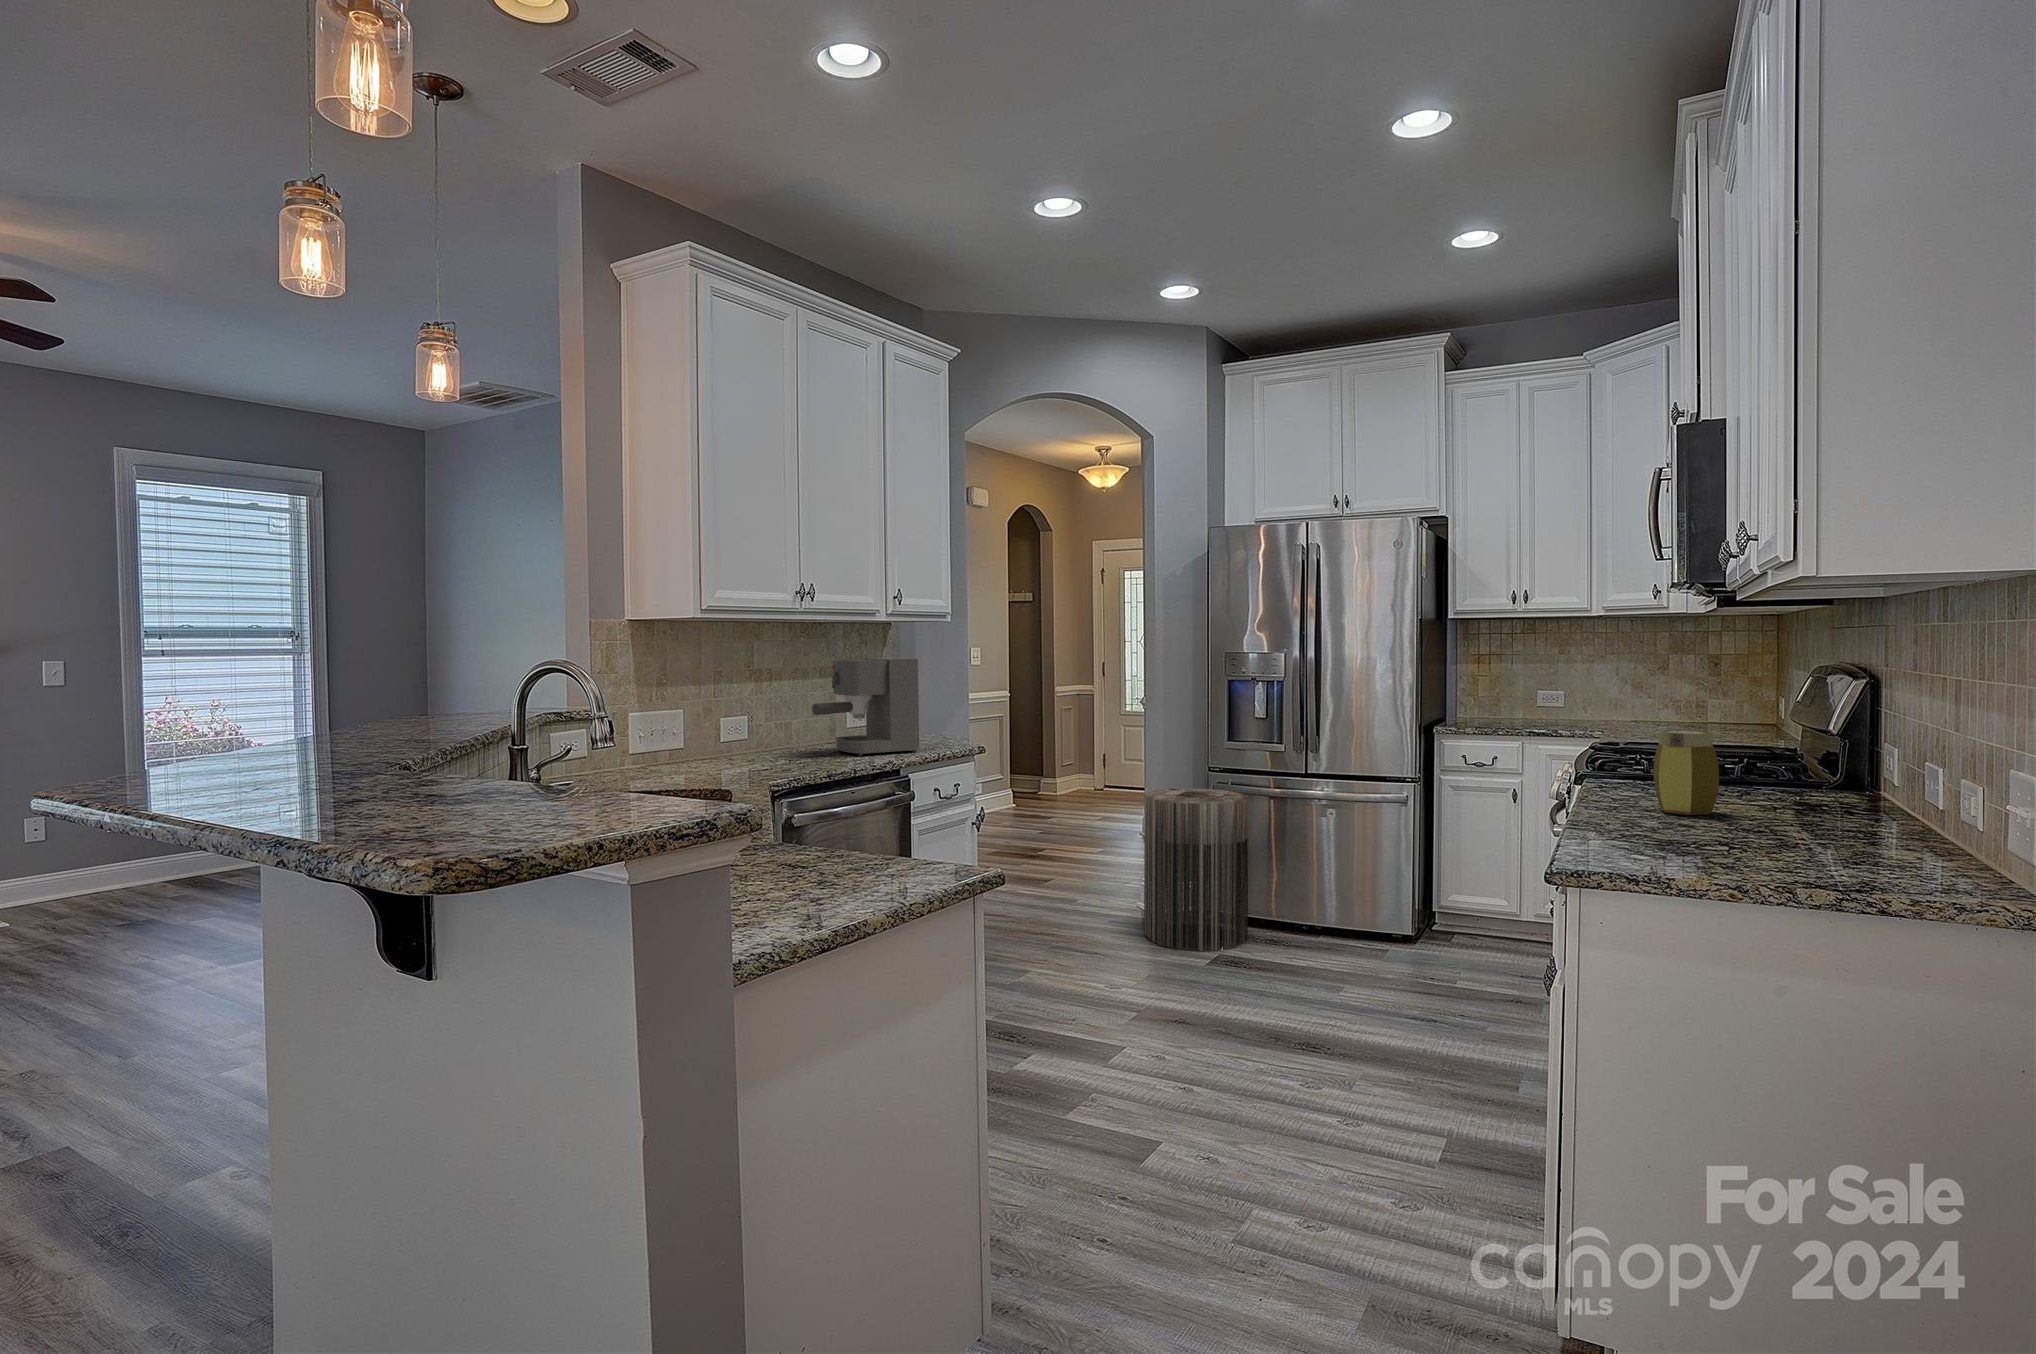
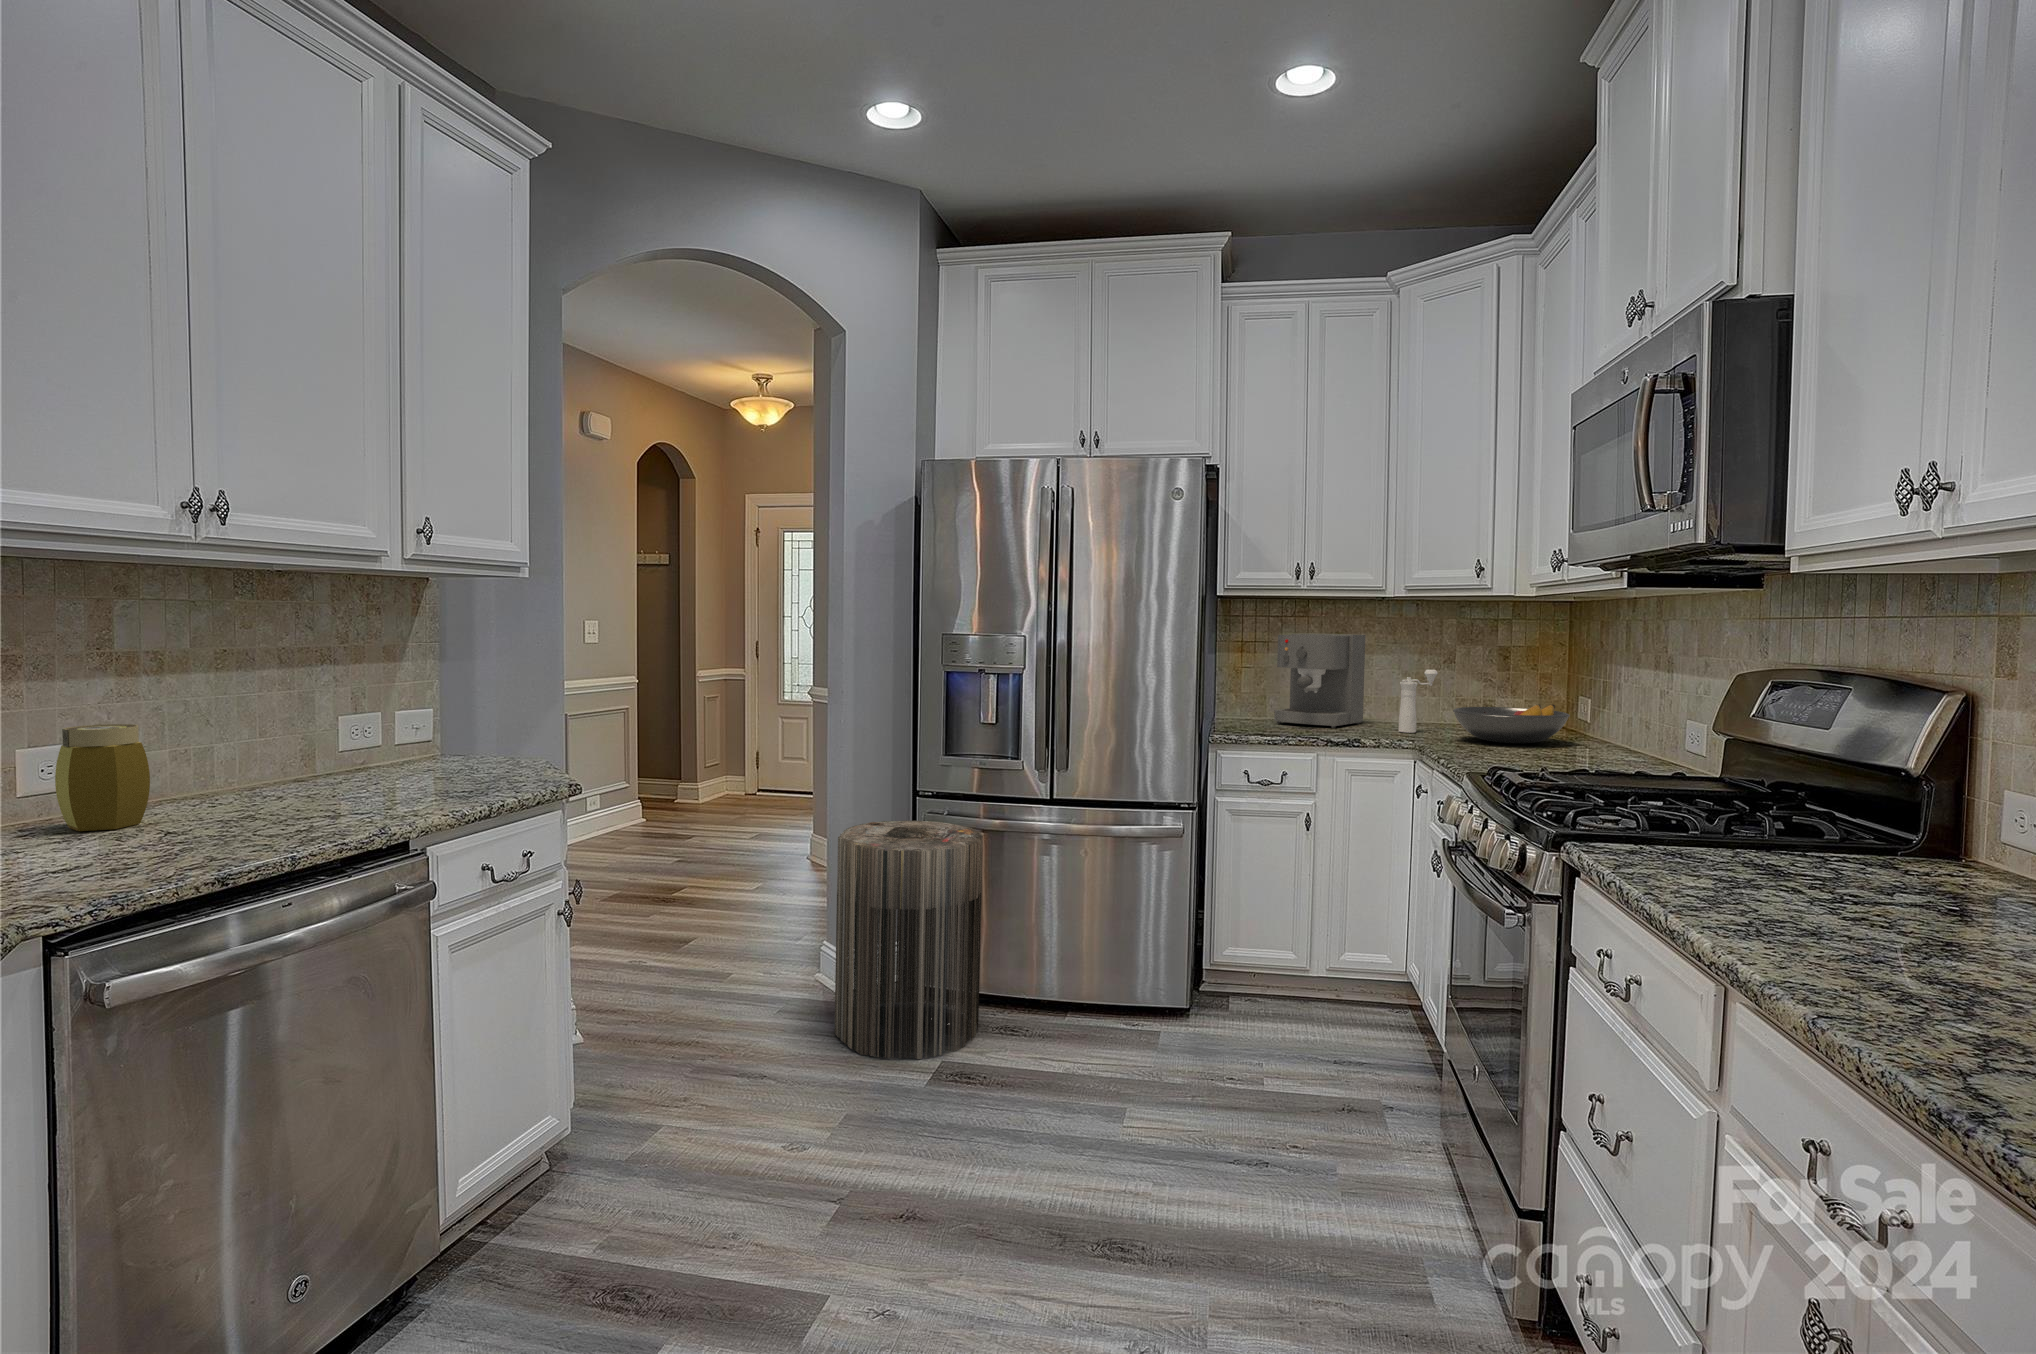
coffee maker: present [812,658,919,756] -> present [1274,634,1365,728]
pepper mill: none [1607,674,1645,726] -> present [1398,670,1438,733]
fruit bowl: none [1642,700,1747,732] -> present [1453,704,1570,744]
jar: present [1654,730,1719,815] -> present [55,724,150,831]

